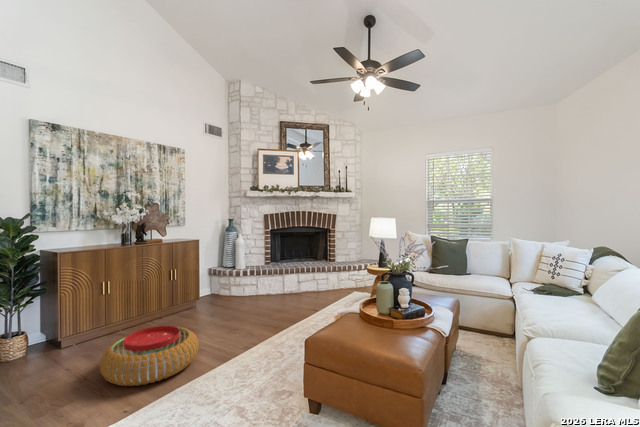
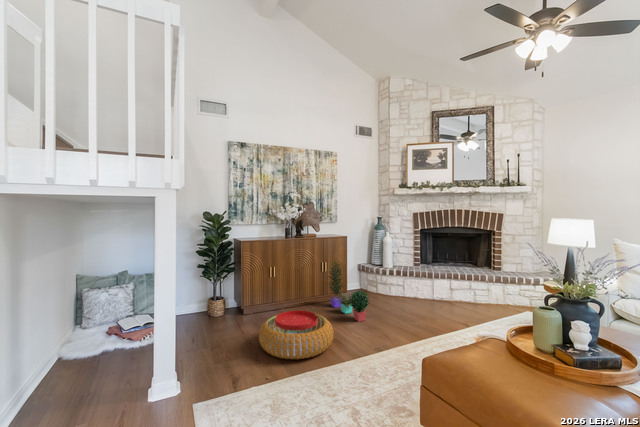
potted plant: none [180,267,231,326] -> present [329,262,370,322]

